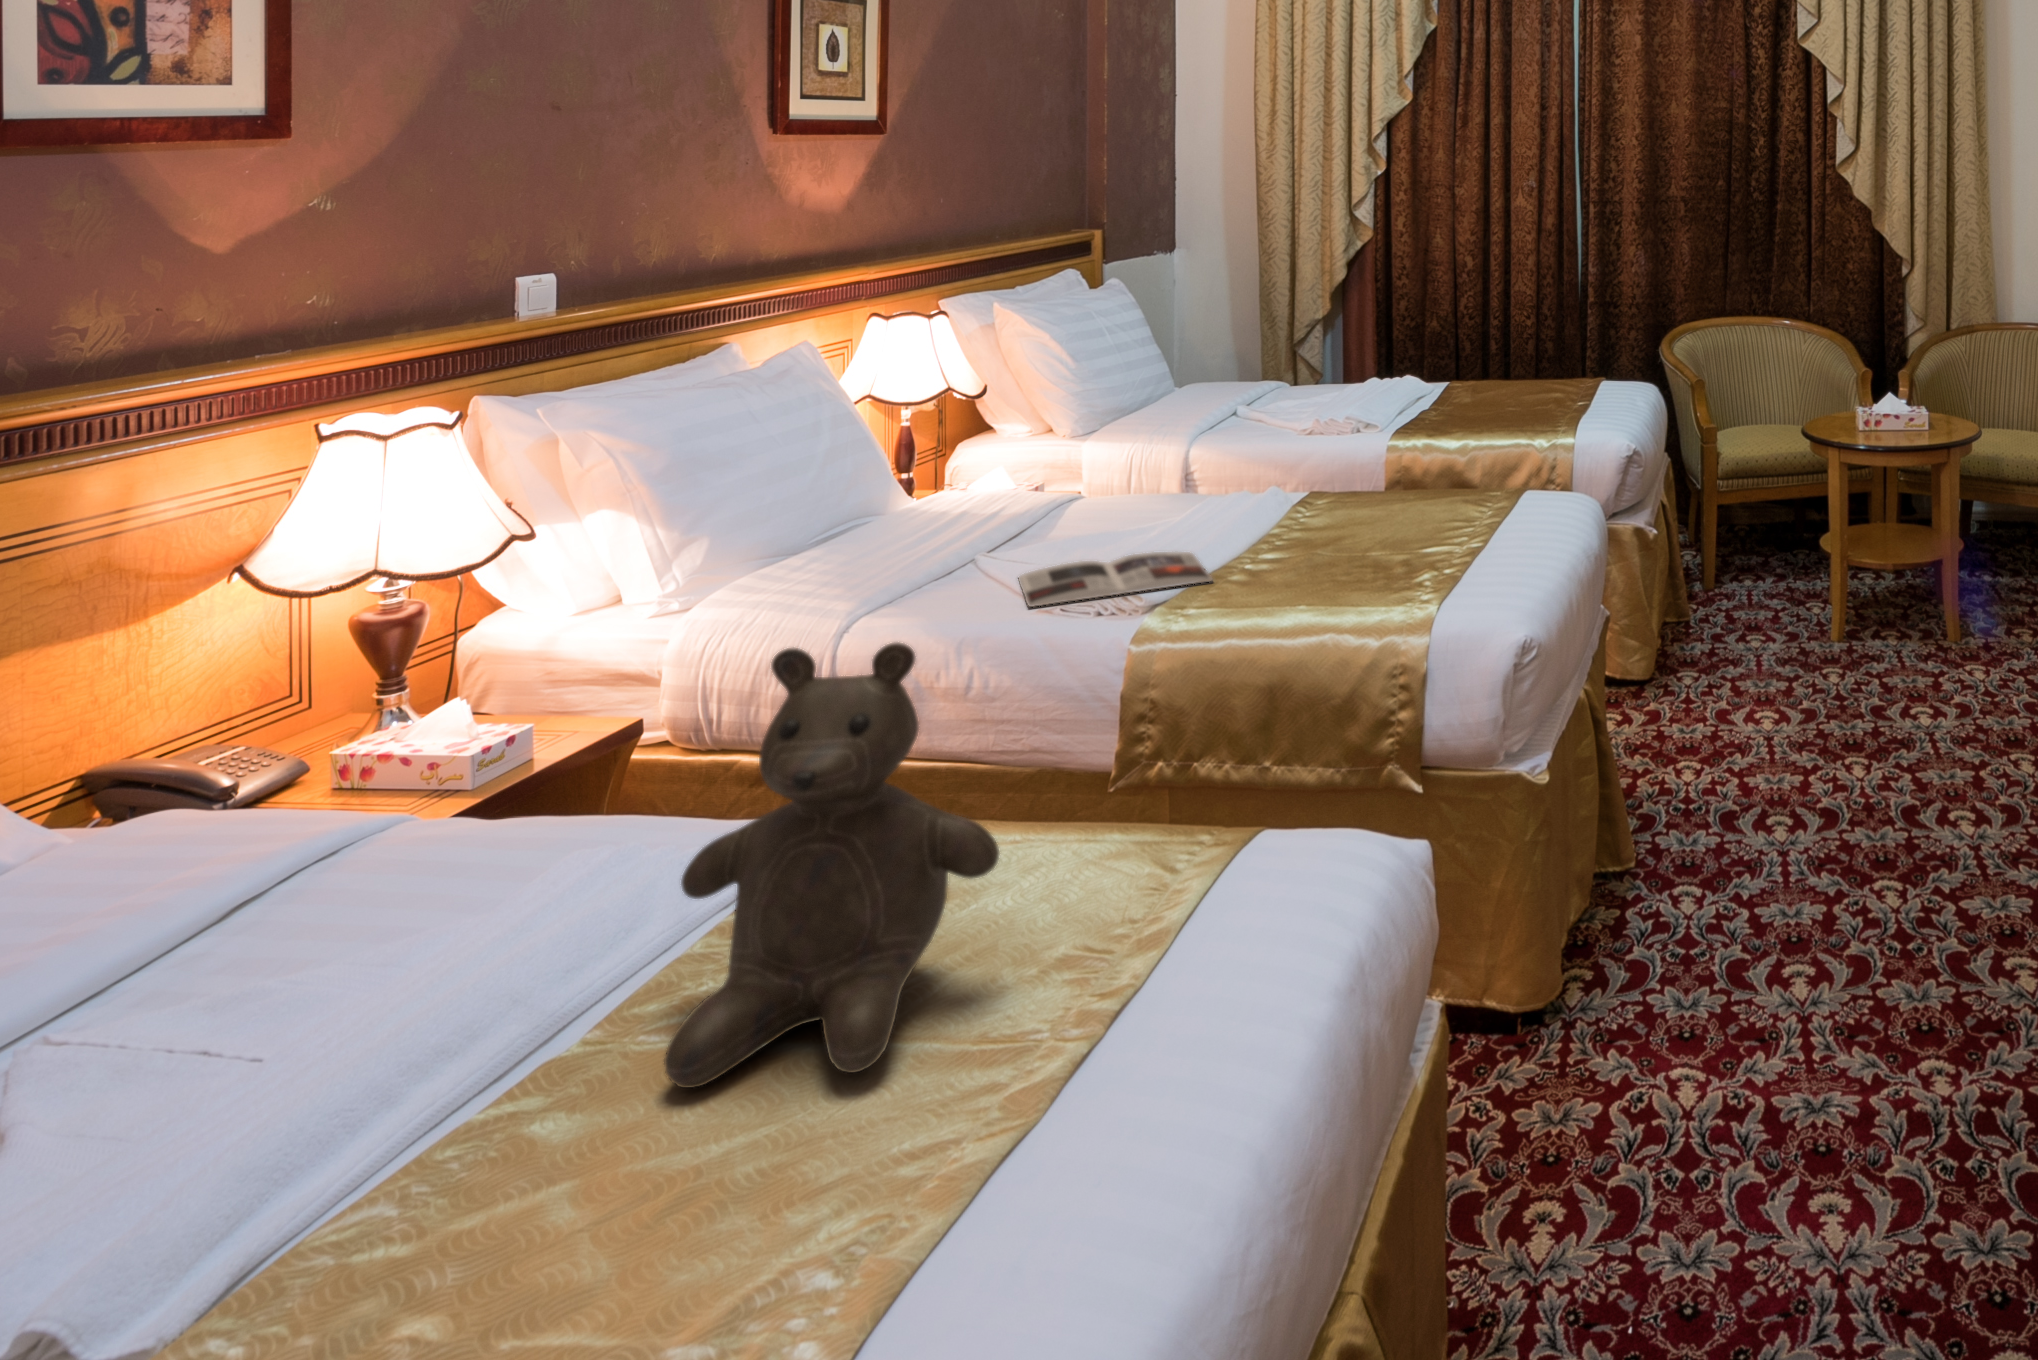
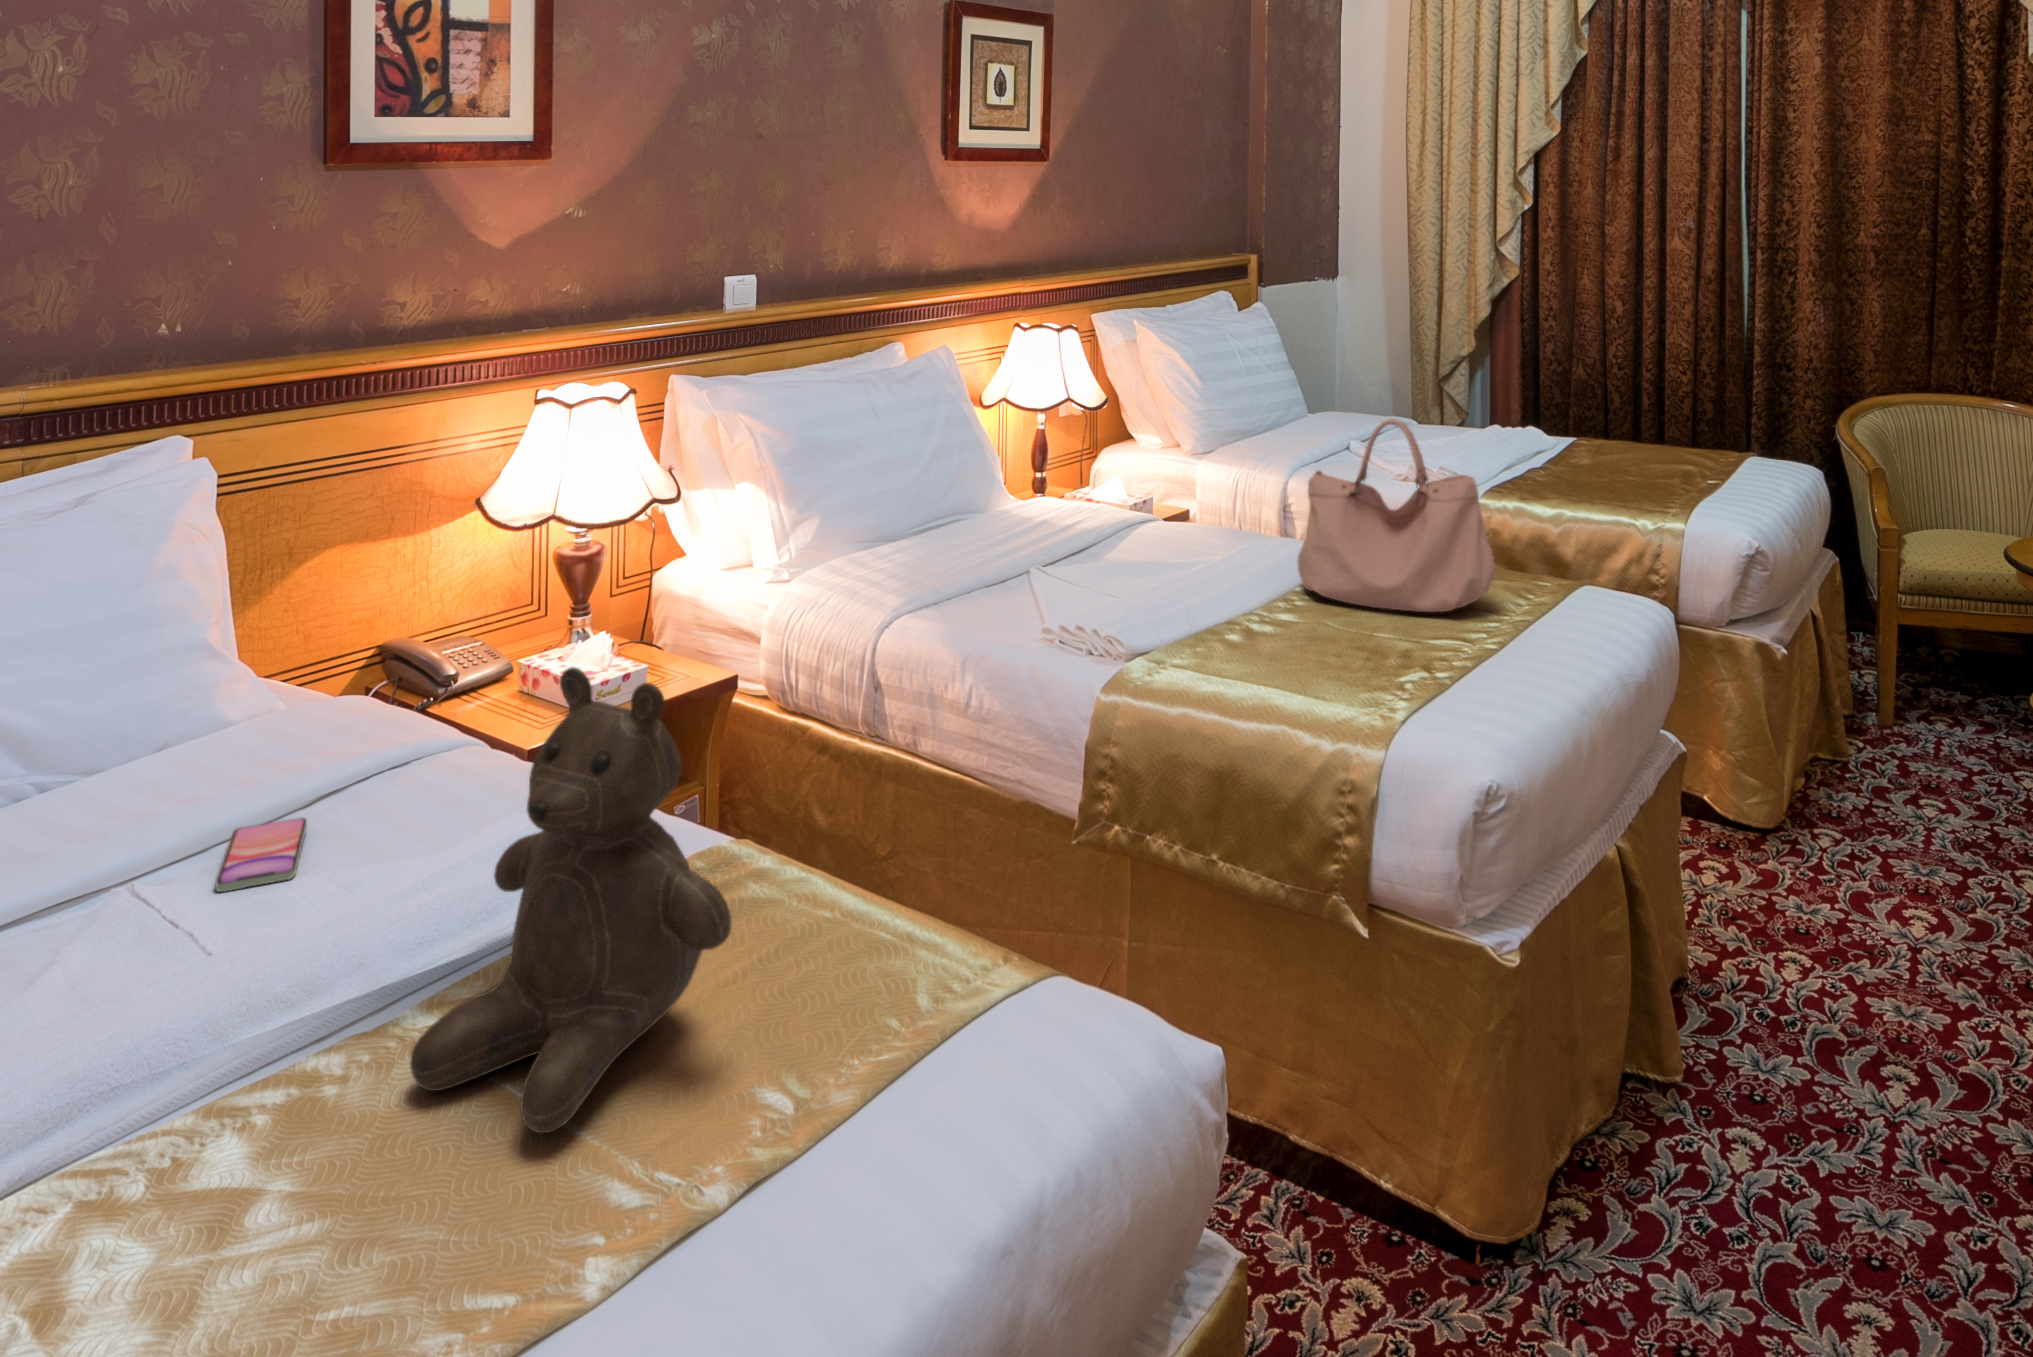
handbag: none [1276,366,1463,540] -> present [1298,419,1495,612]
magazine: present [1019,552,1212,607] -> none [1035,582,1210,628]
smartphone: none [150,945,306,1033] -> present [216,818,307,892]

